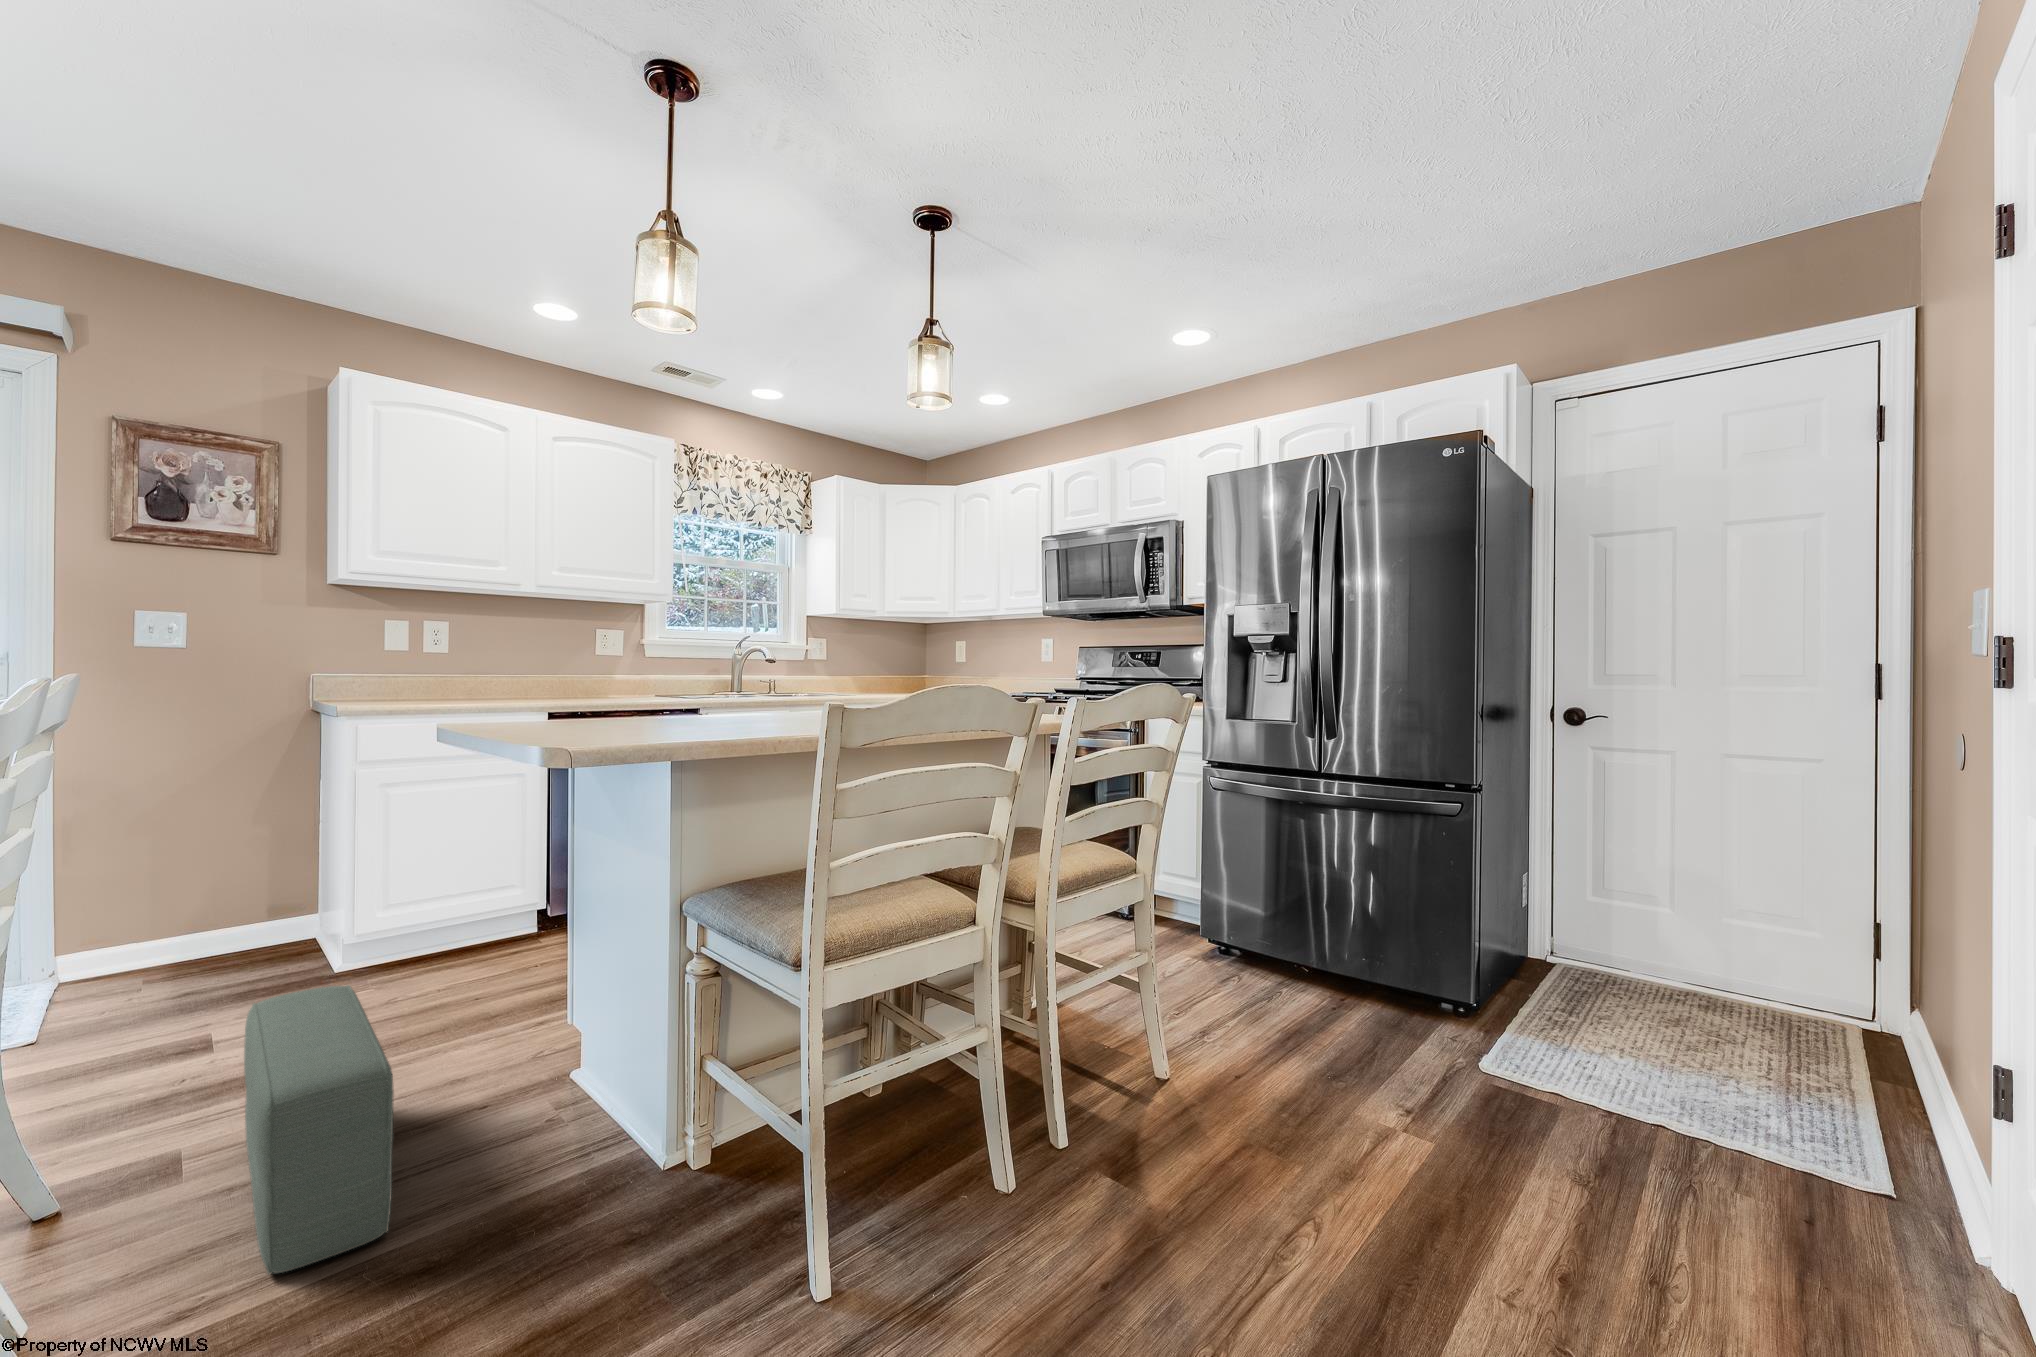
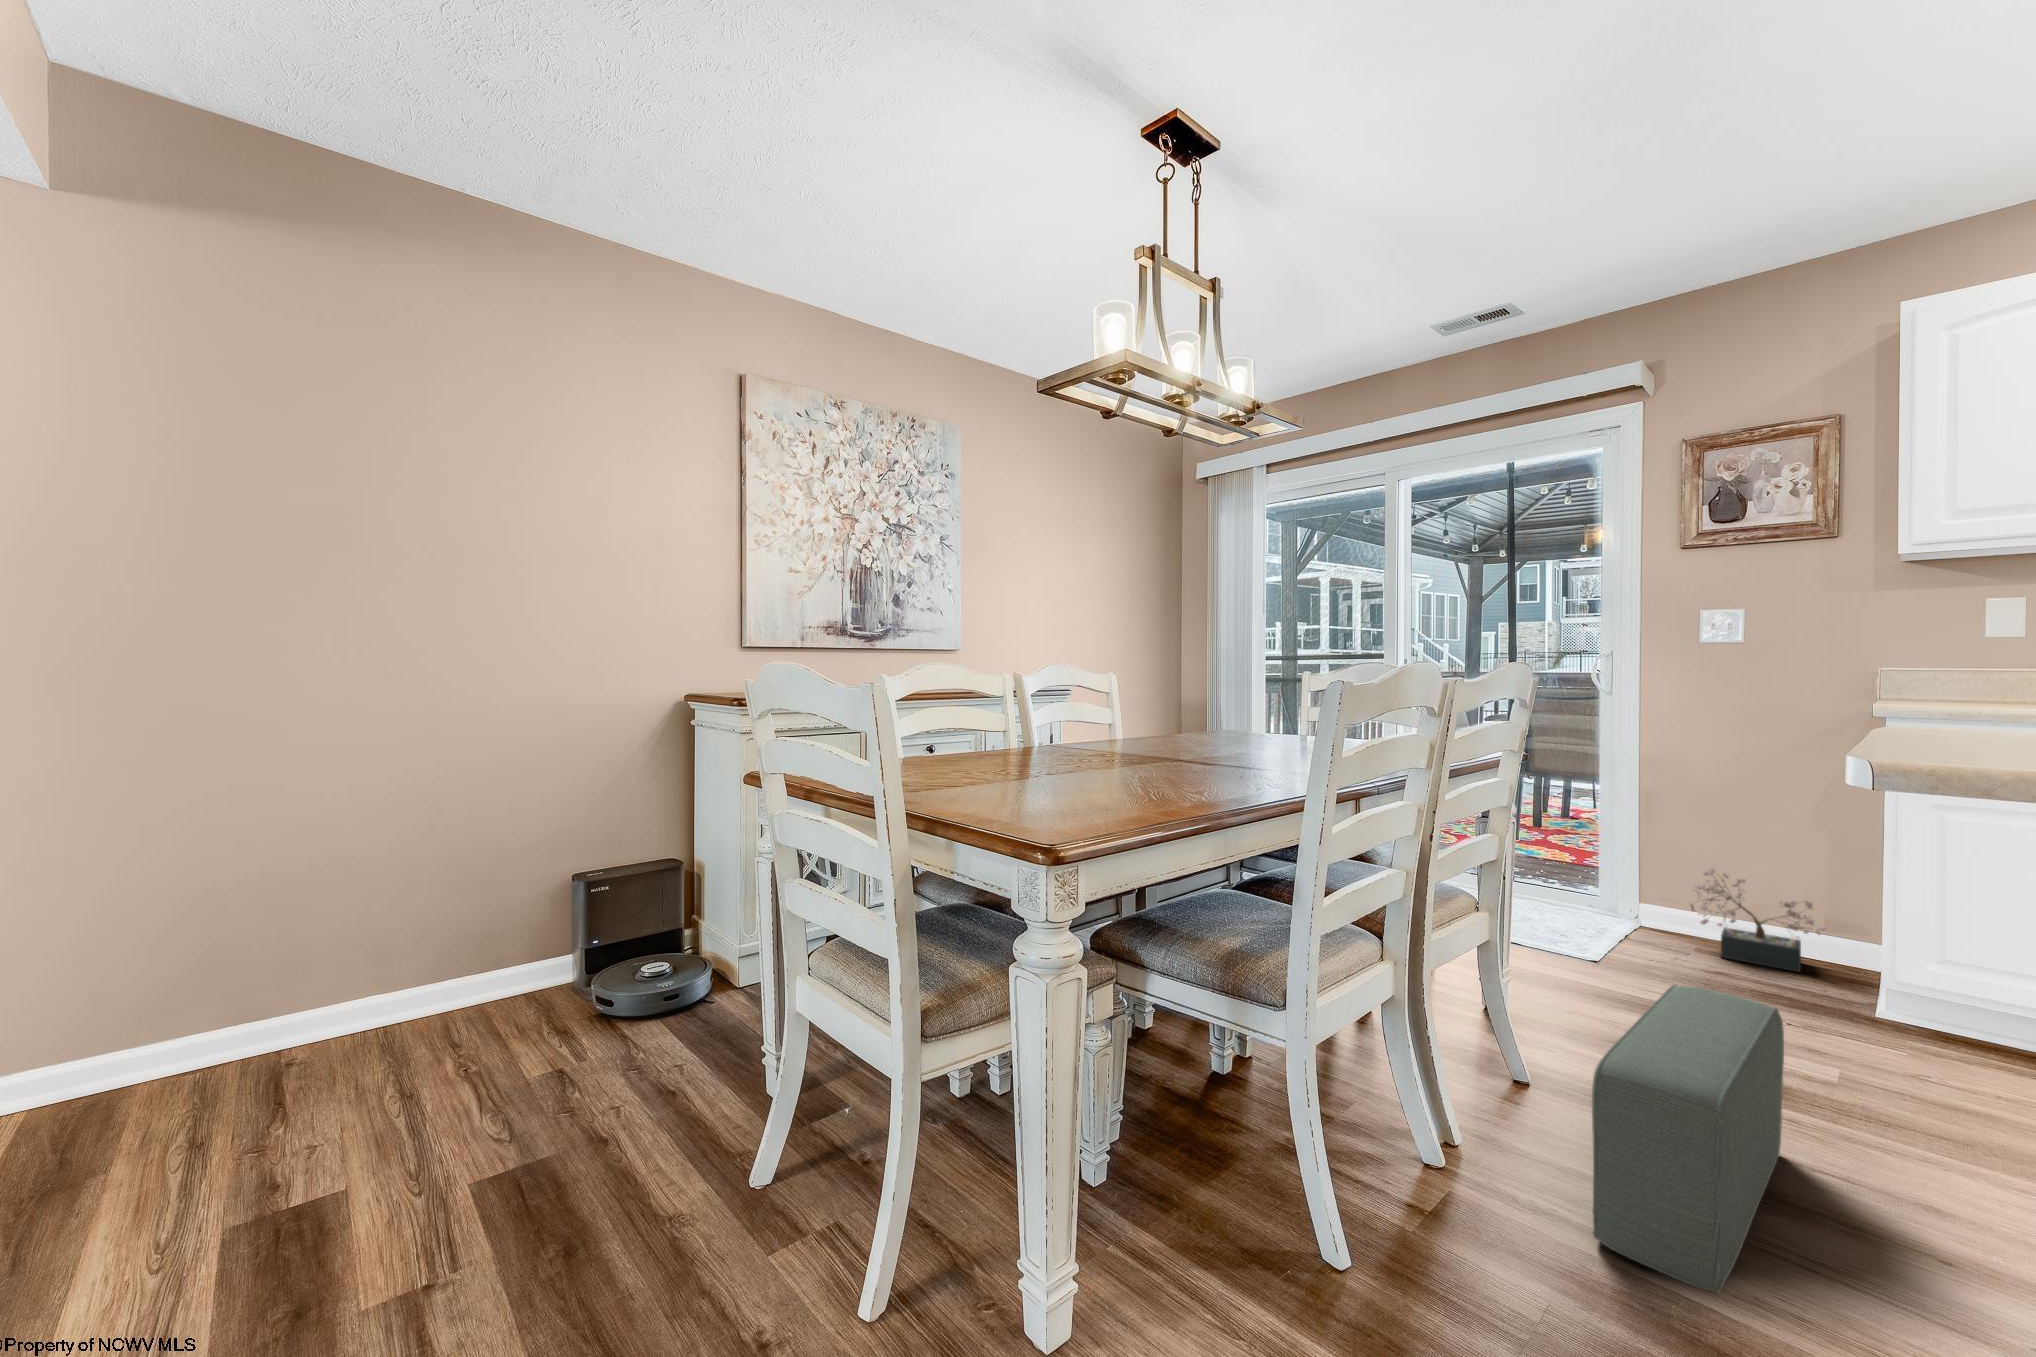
decorative plant: none [133,889,276,979] -> present [1690,869,1826,972]

